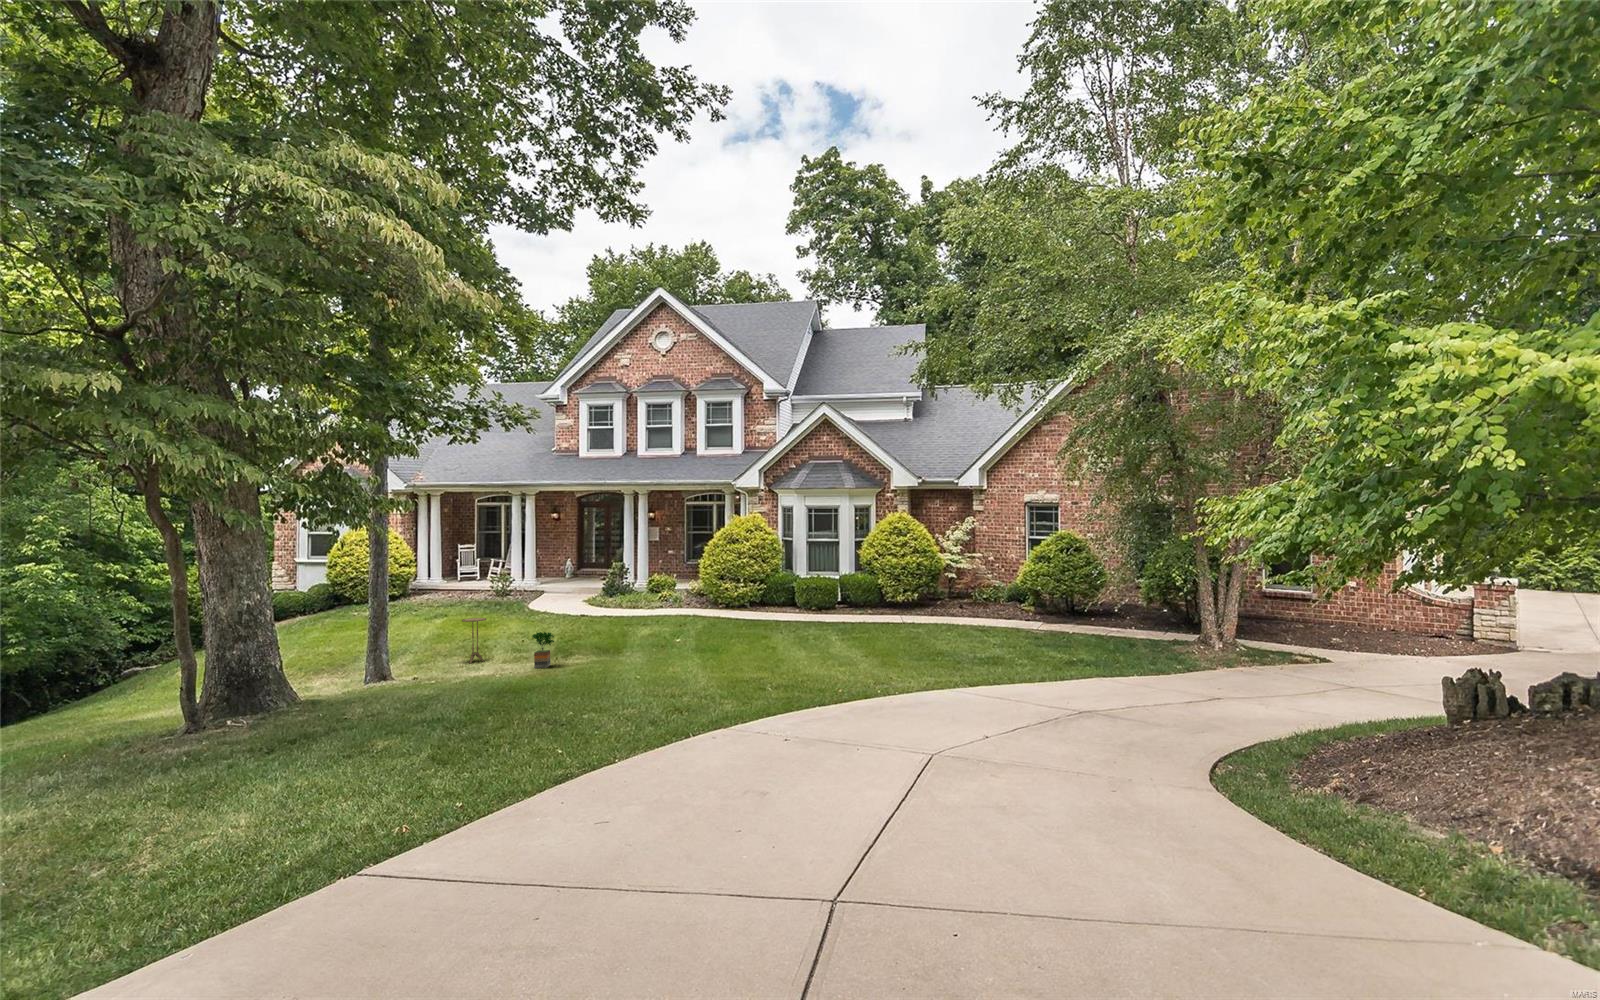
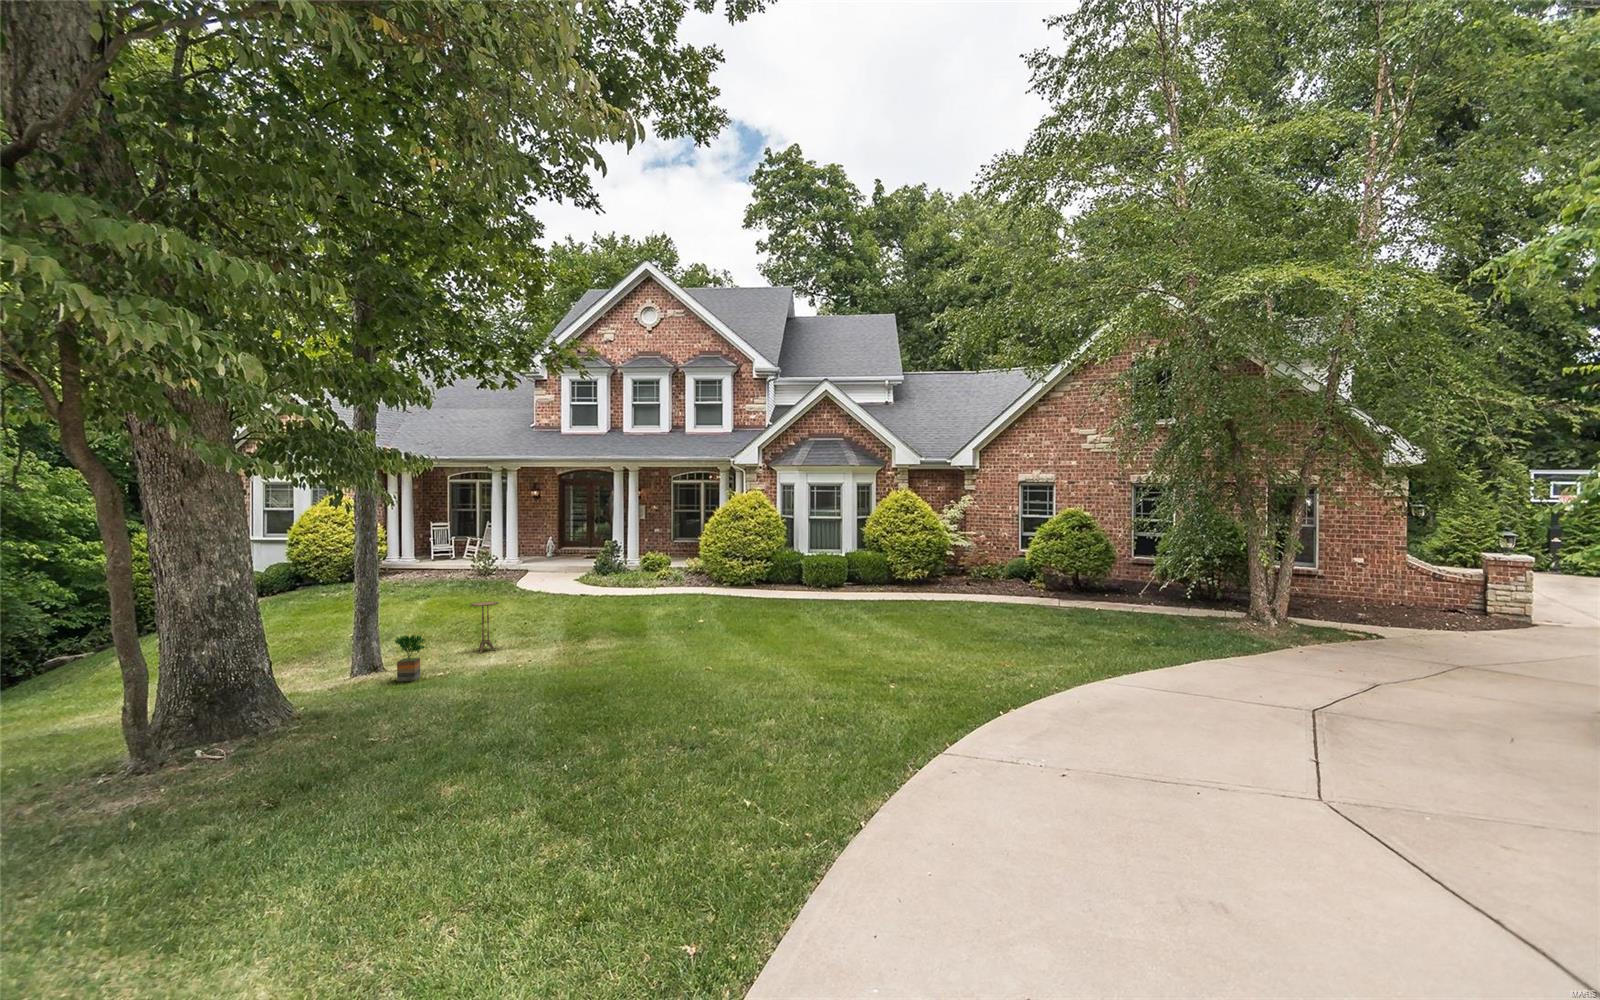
potted tree: present [532,632,554,668] -> present [395,635,425,682]

